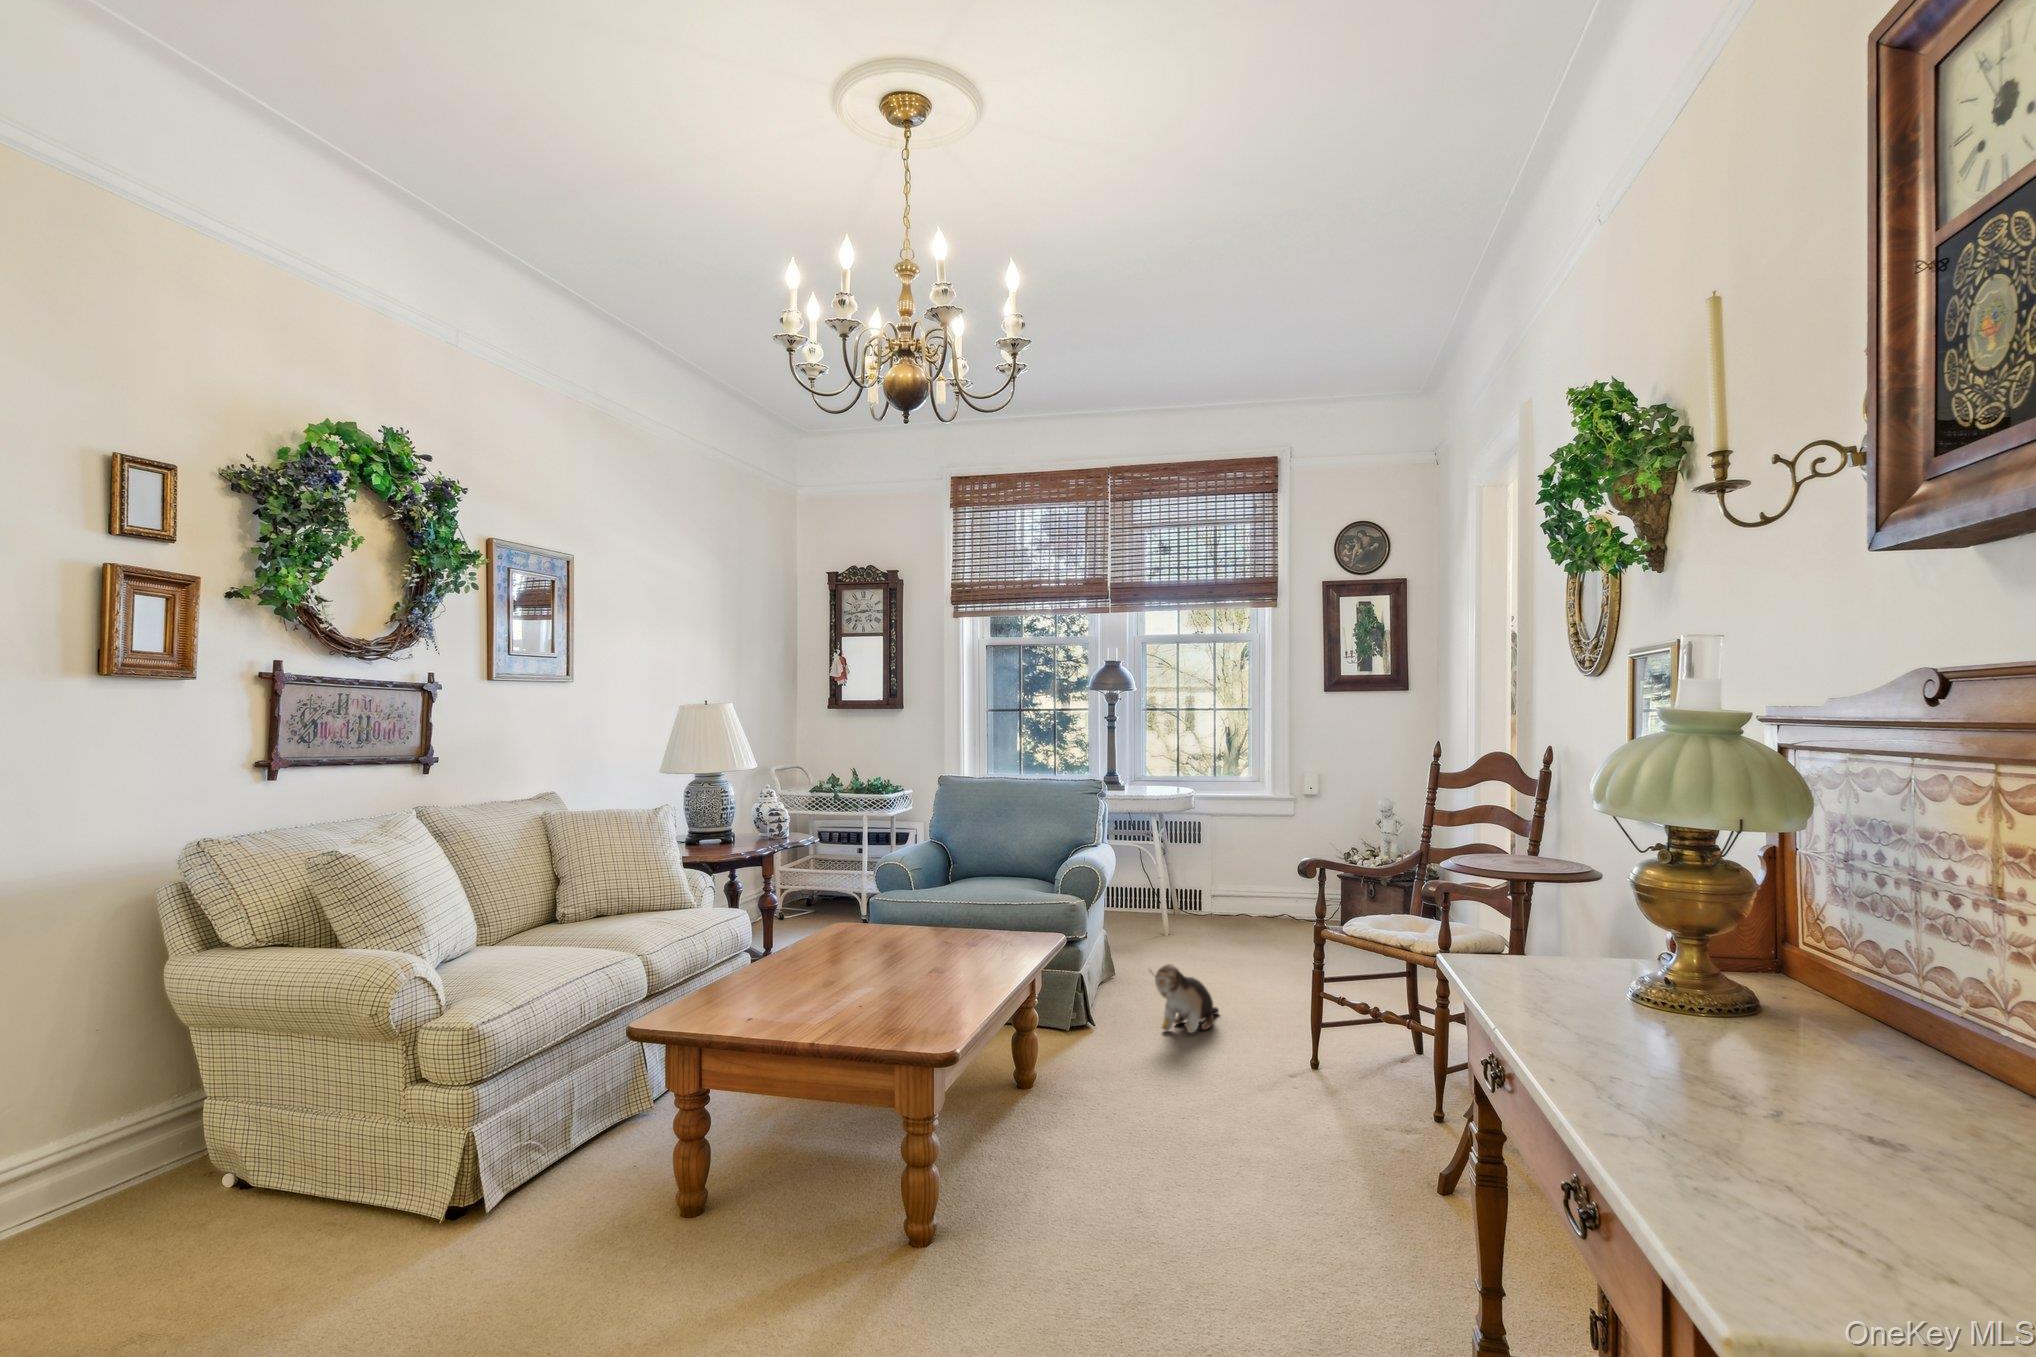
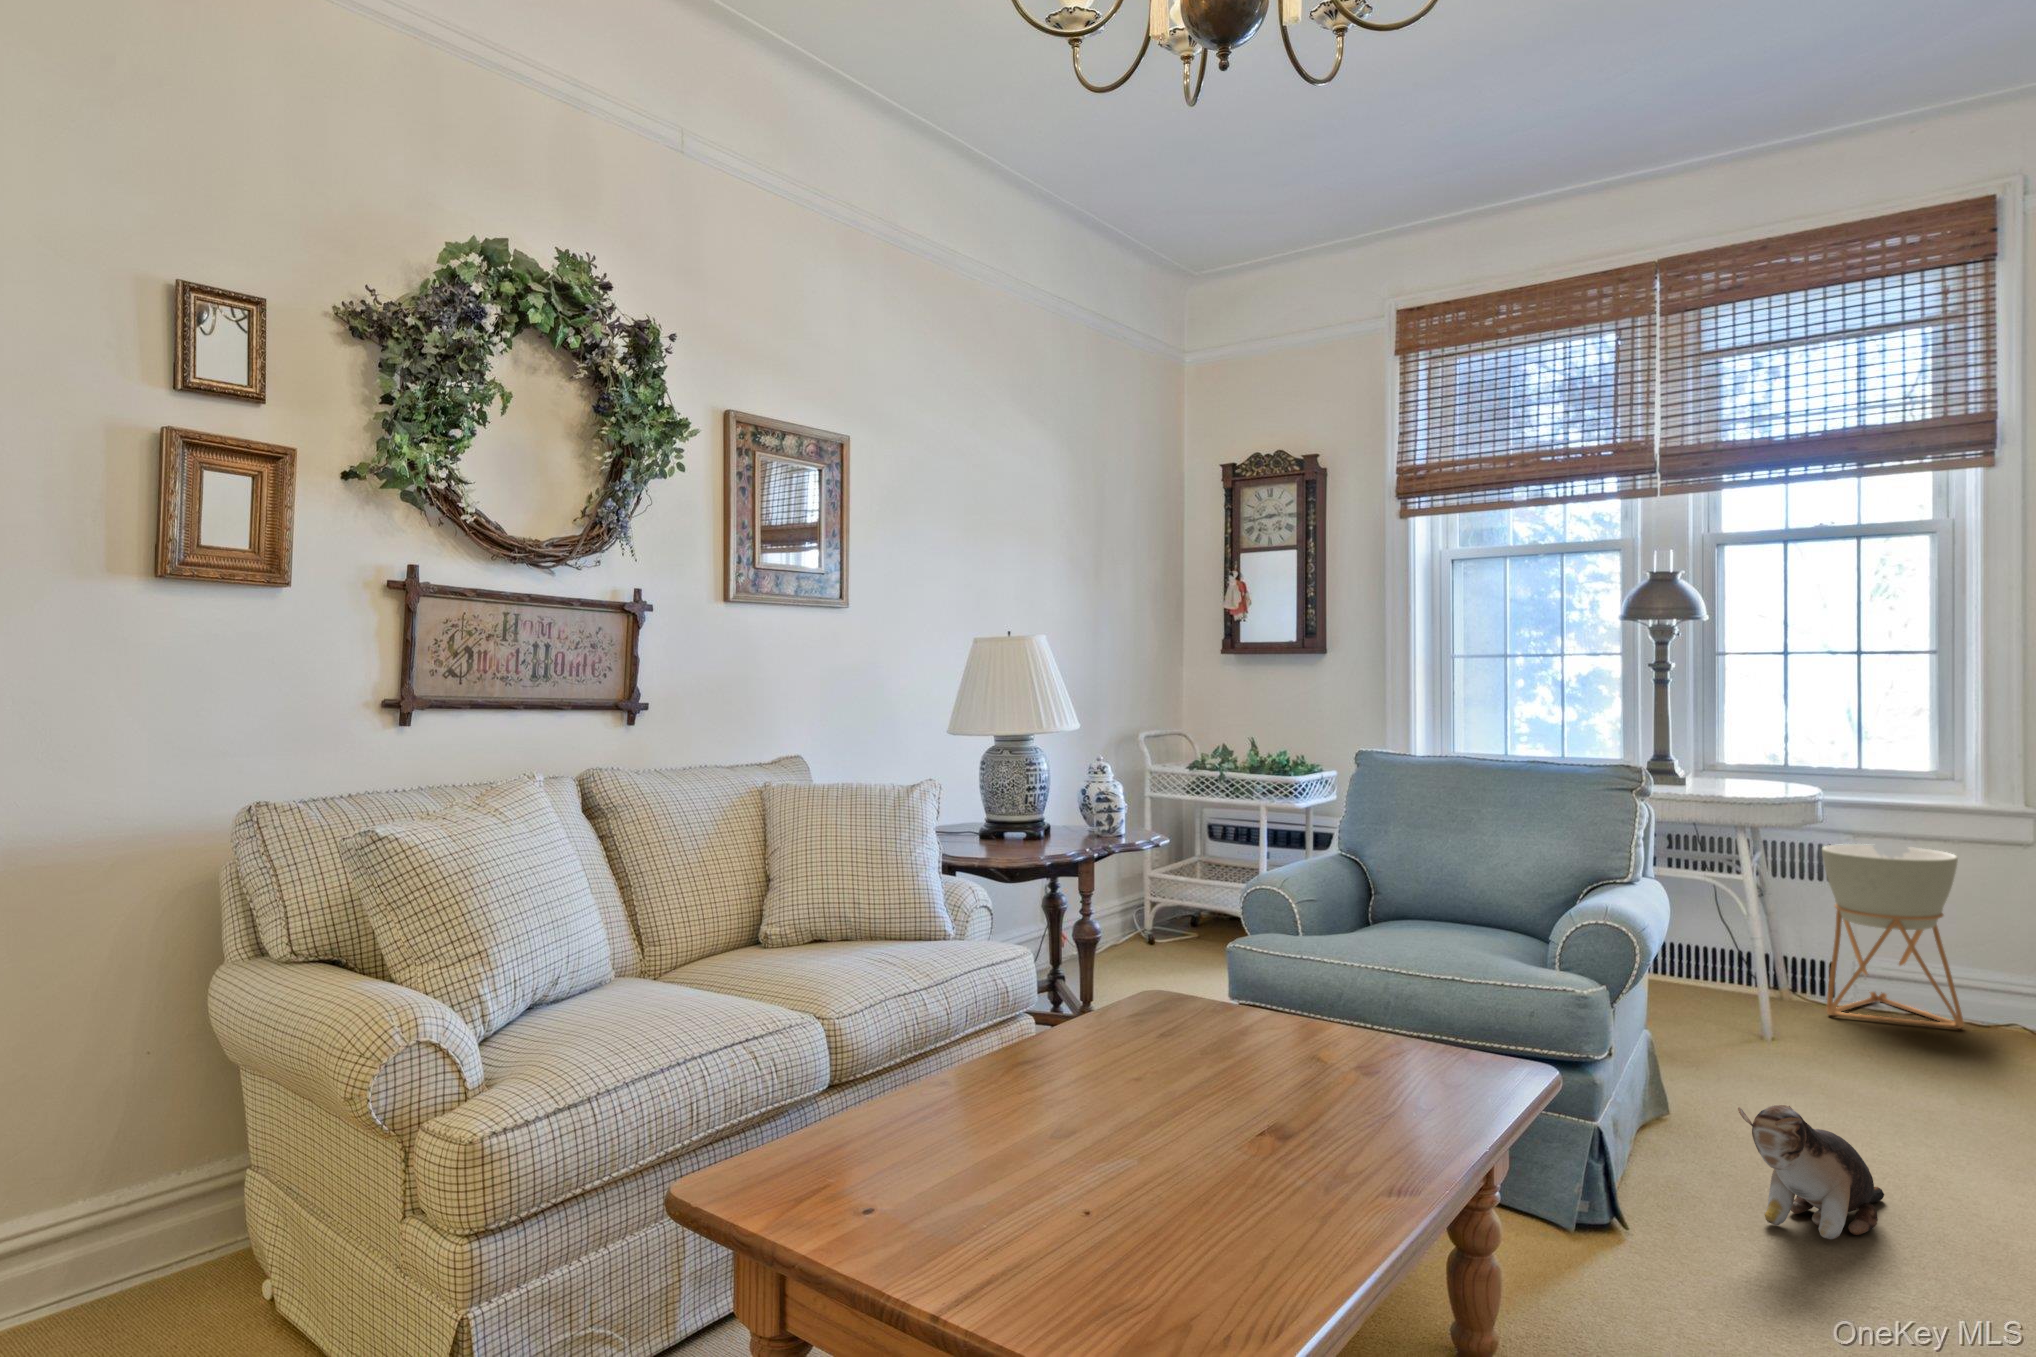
planter: none [1198,824,1269,928] -> present [1822,844,1964,1029]

